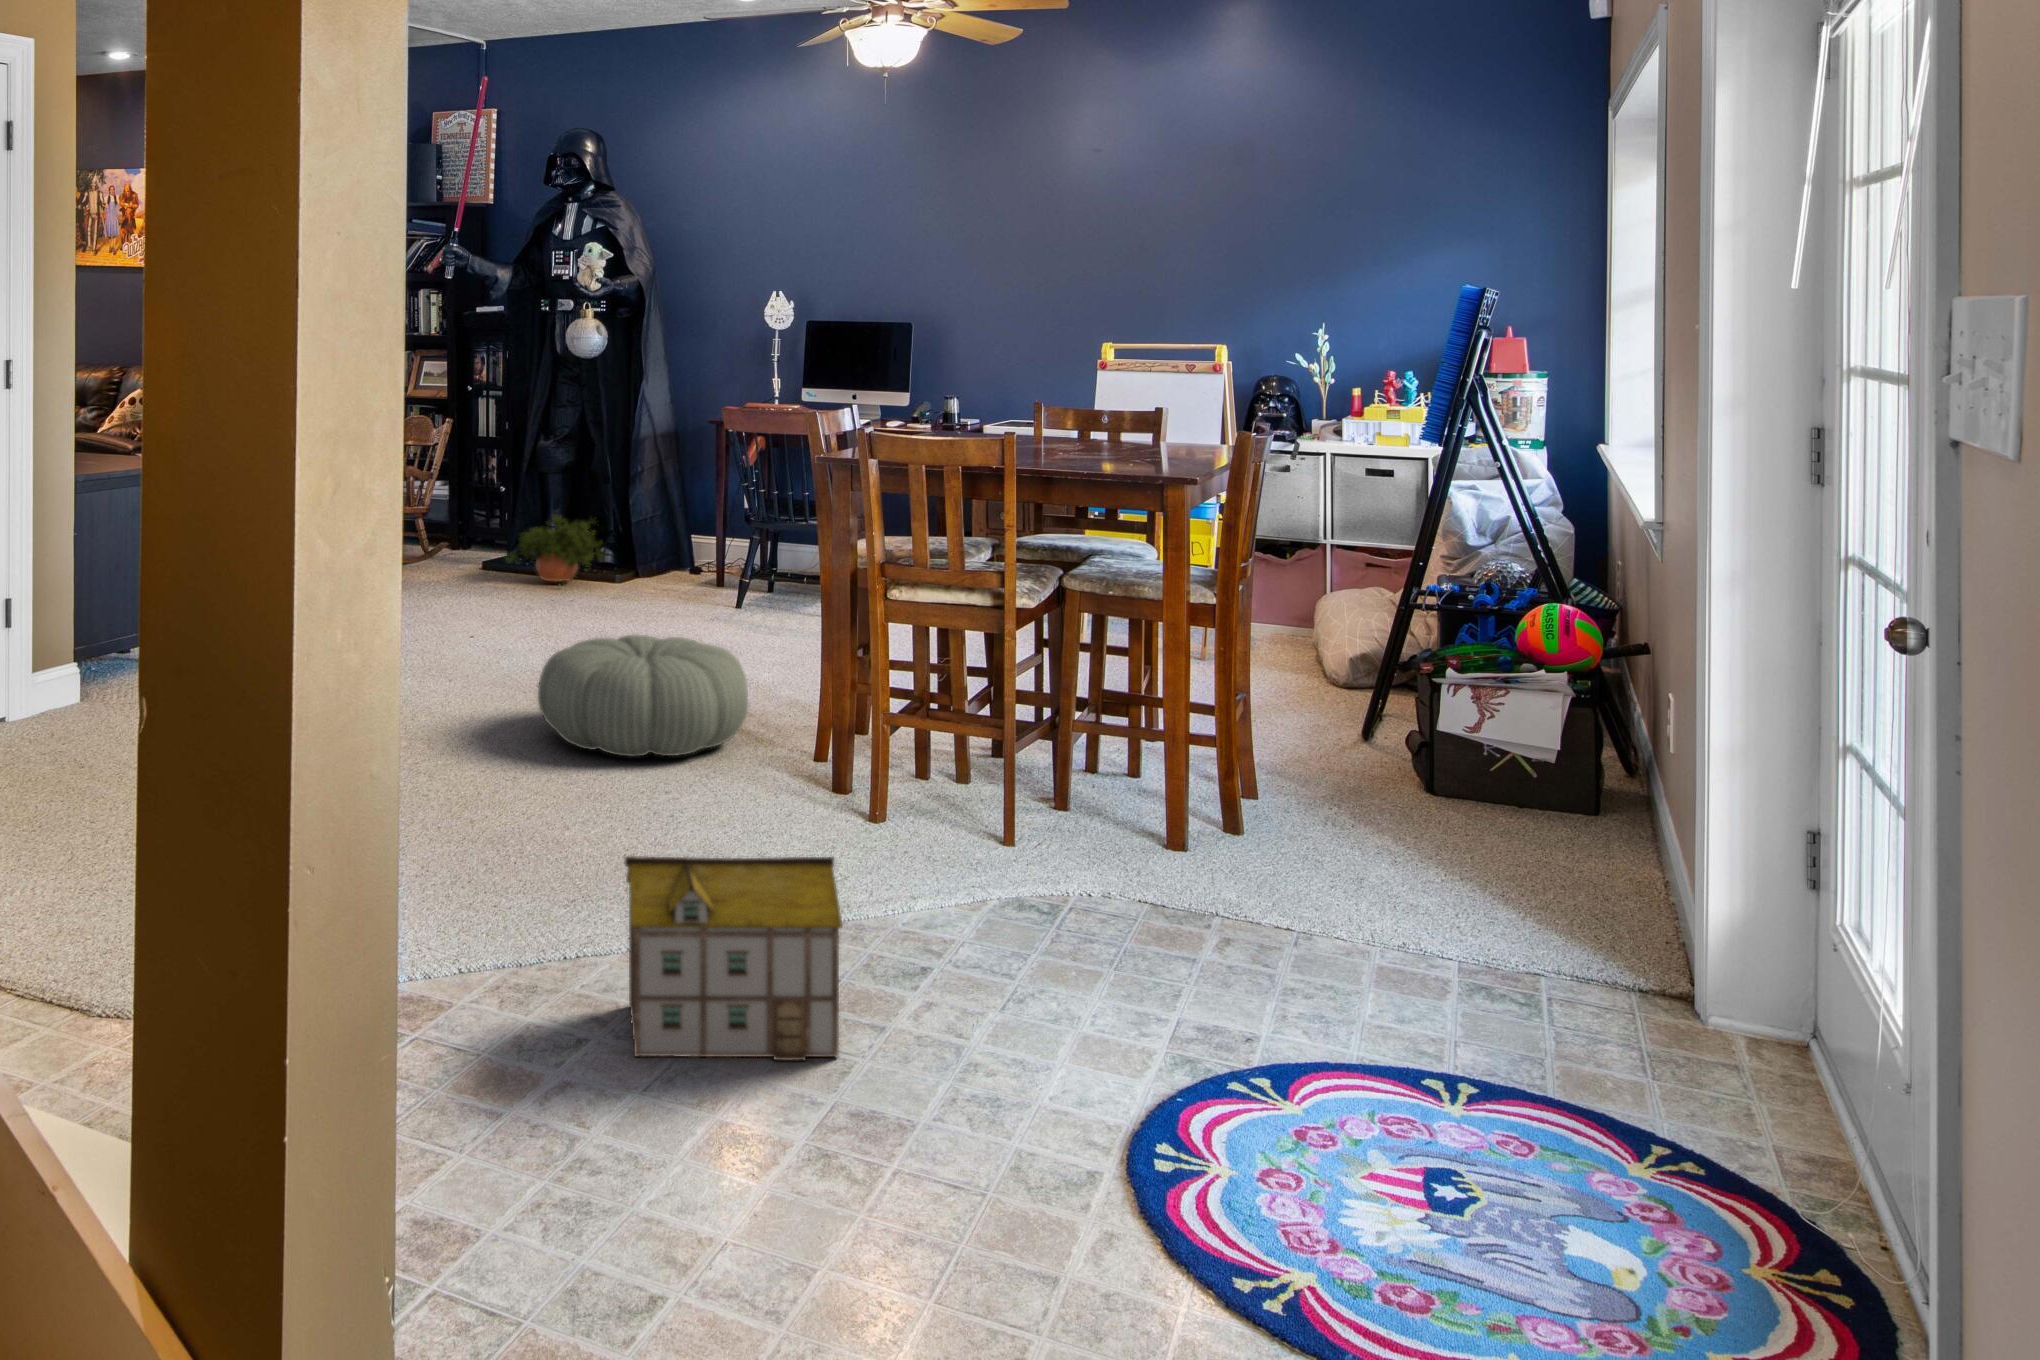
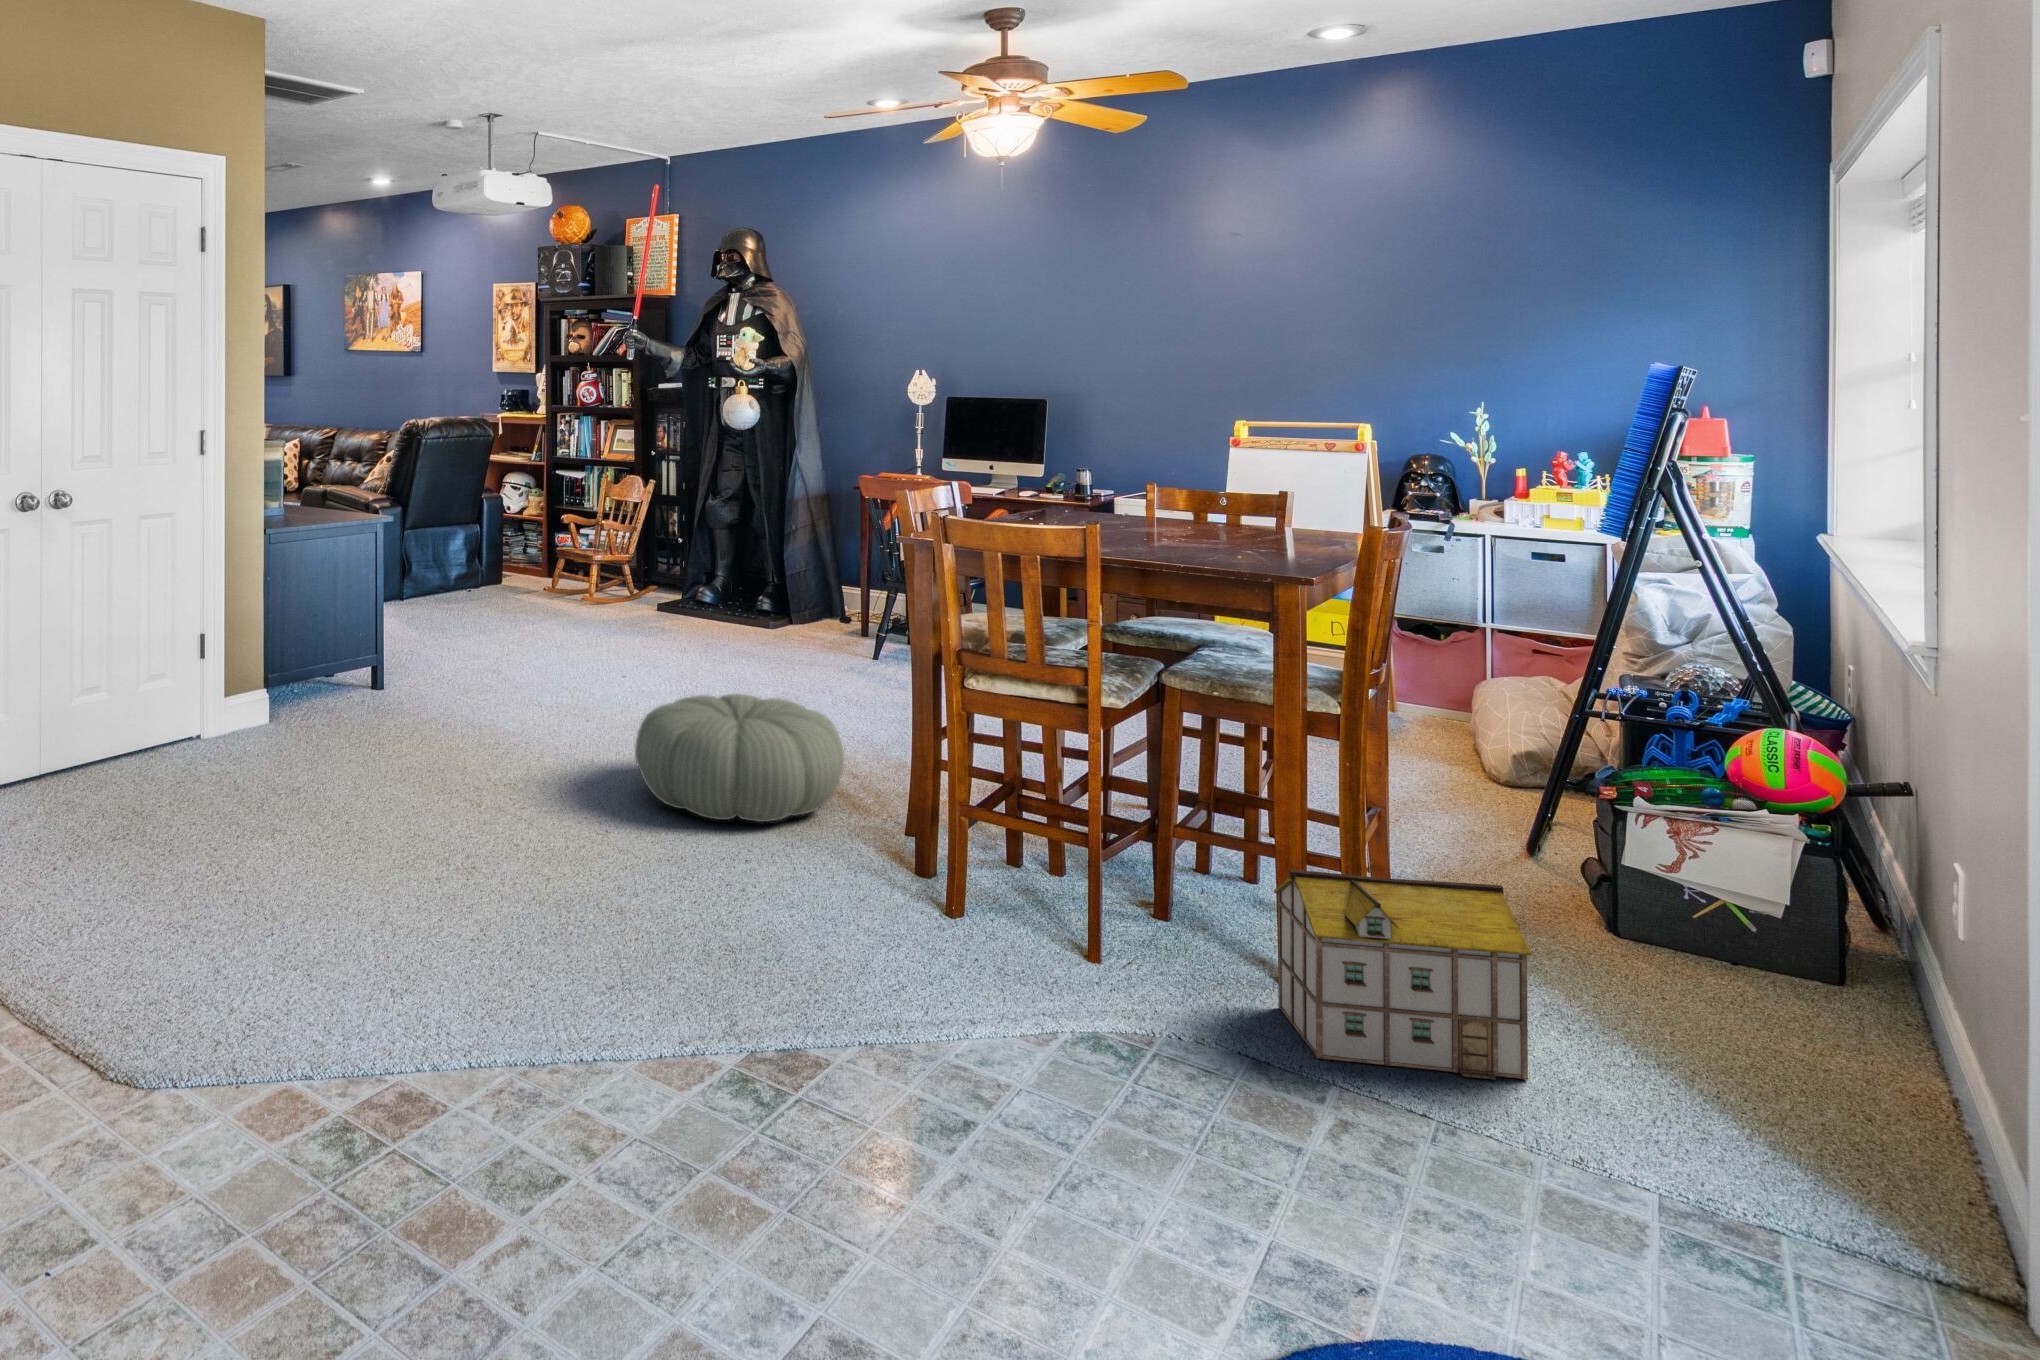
potted plant: present [507,514,603,586] -> none [666,567,764,637]
toy house: present [625,856,842,1061] -> present [1274,869,1532,1080]

